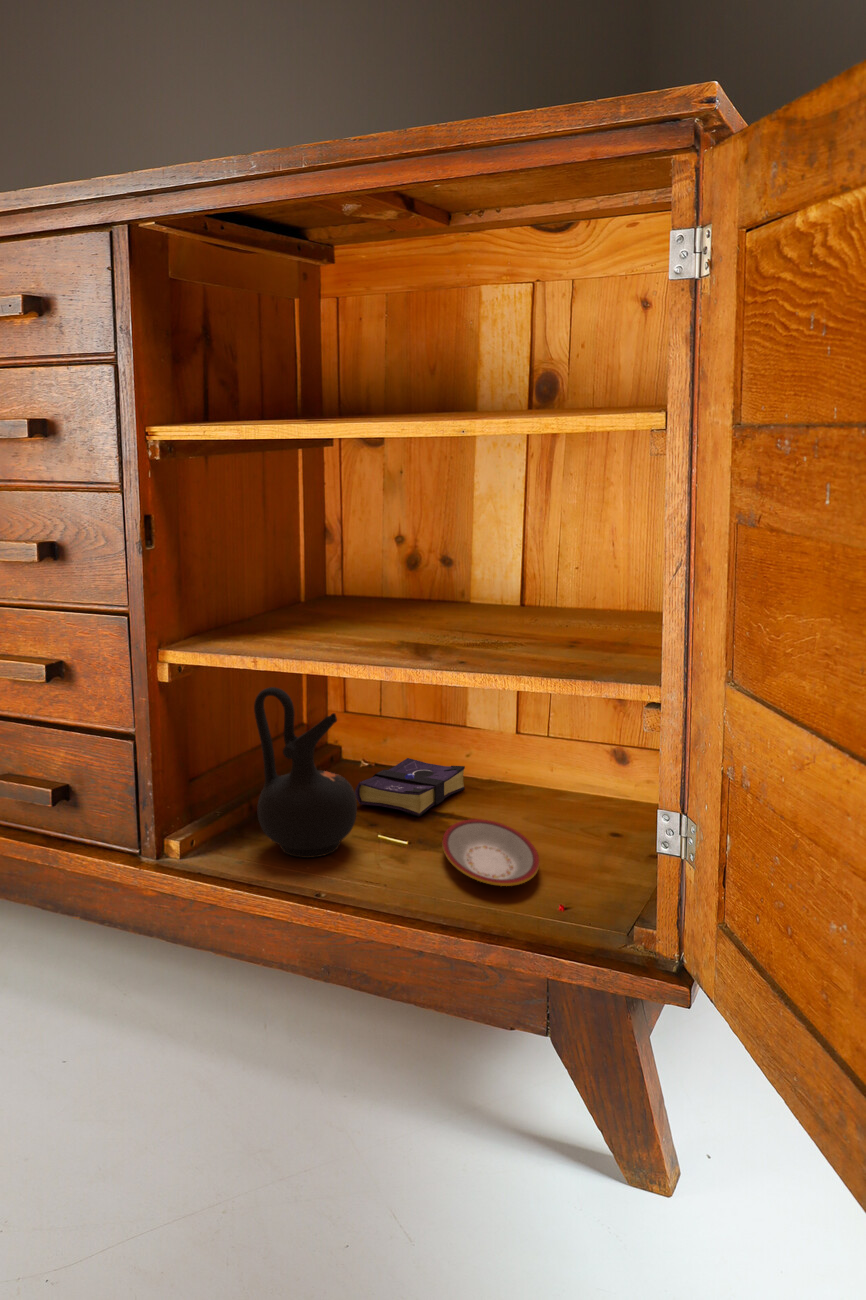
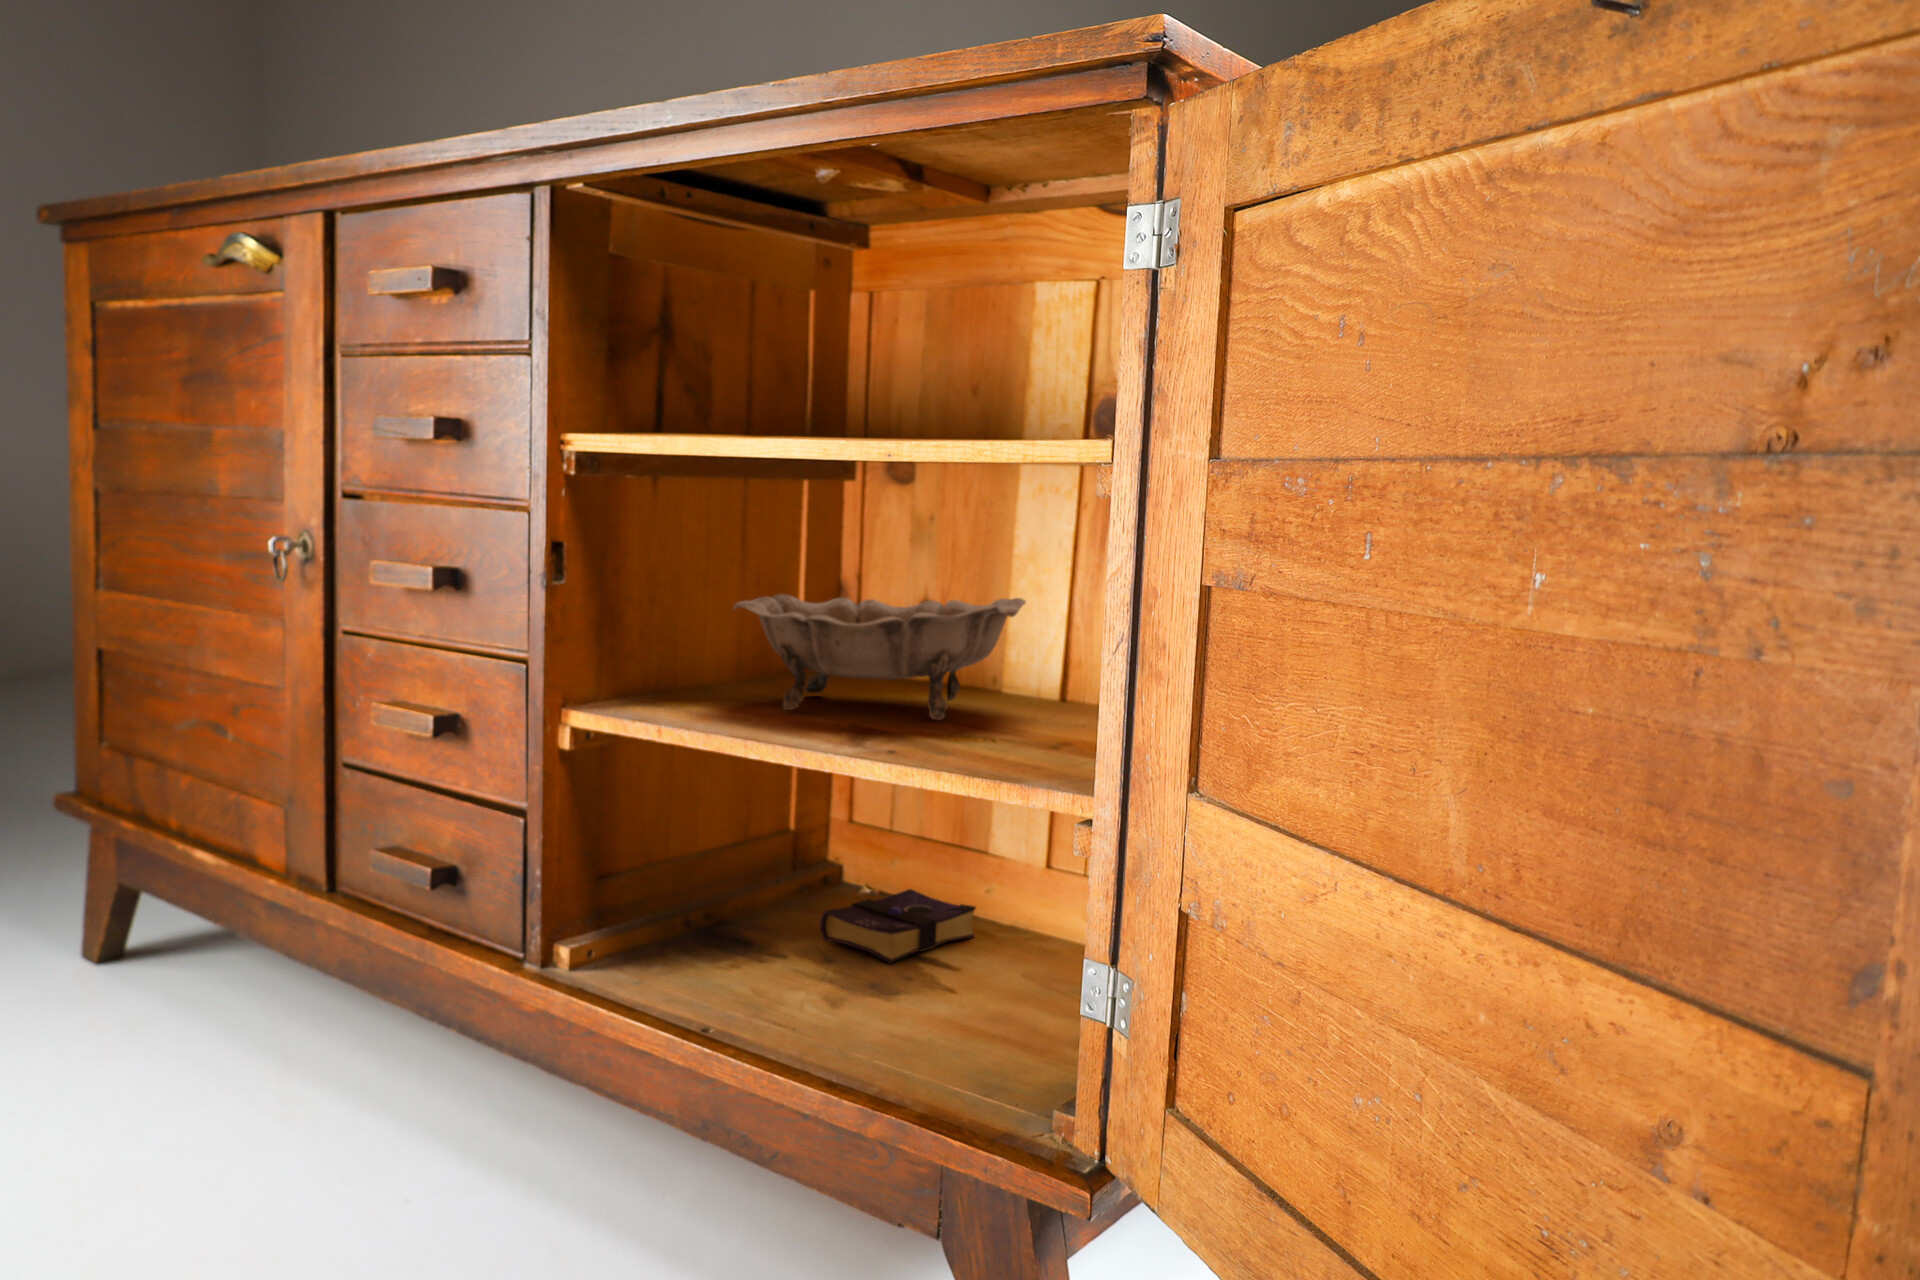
decorative bowl: none [288,536,513,636] -> present [734,594,1026,720]
ceramic jug: present [254,687,357,858] -> none [662,769,791,996]
plate: present [442,819,539,886] -> none [879,972,1003,1058]

